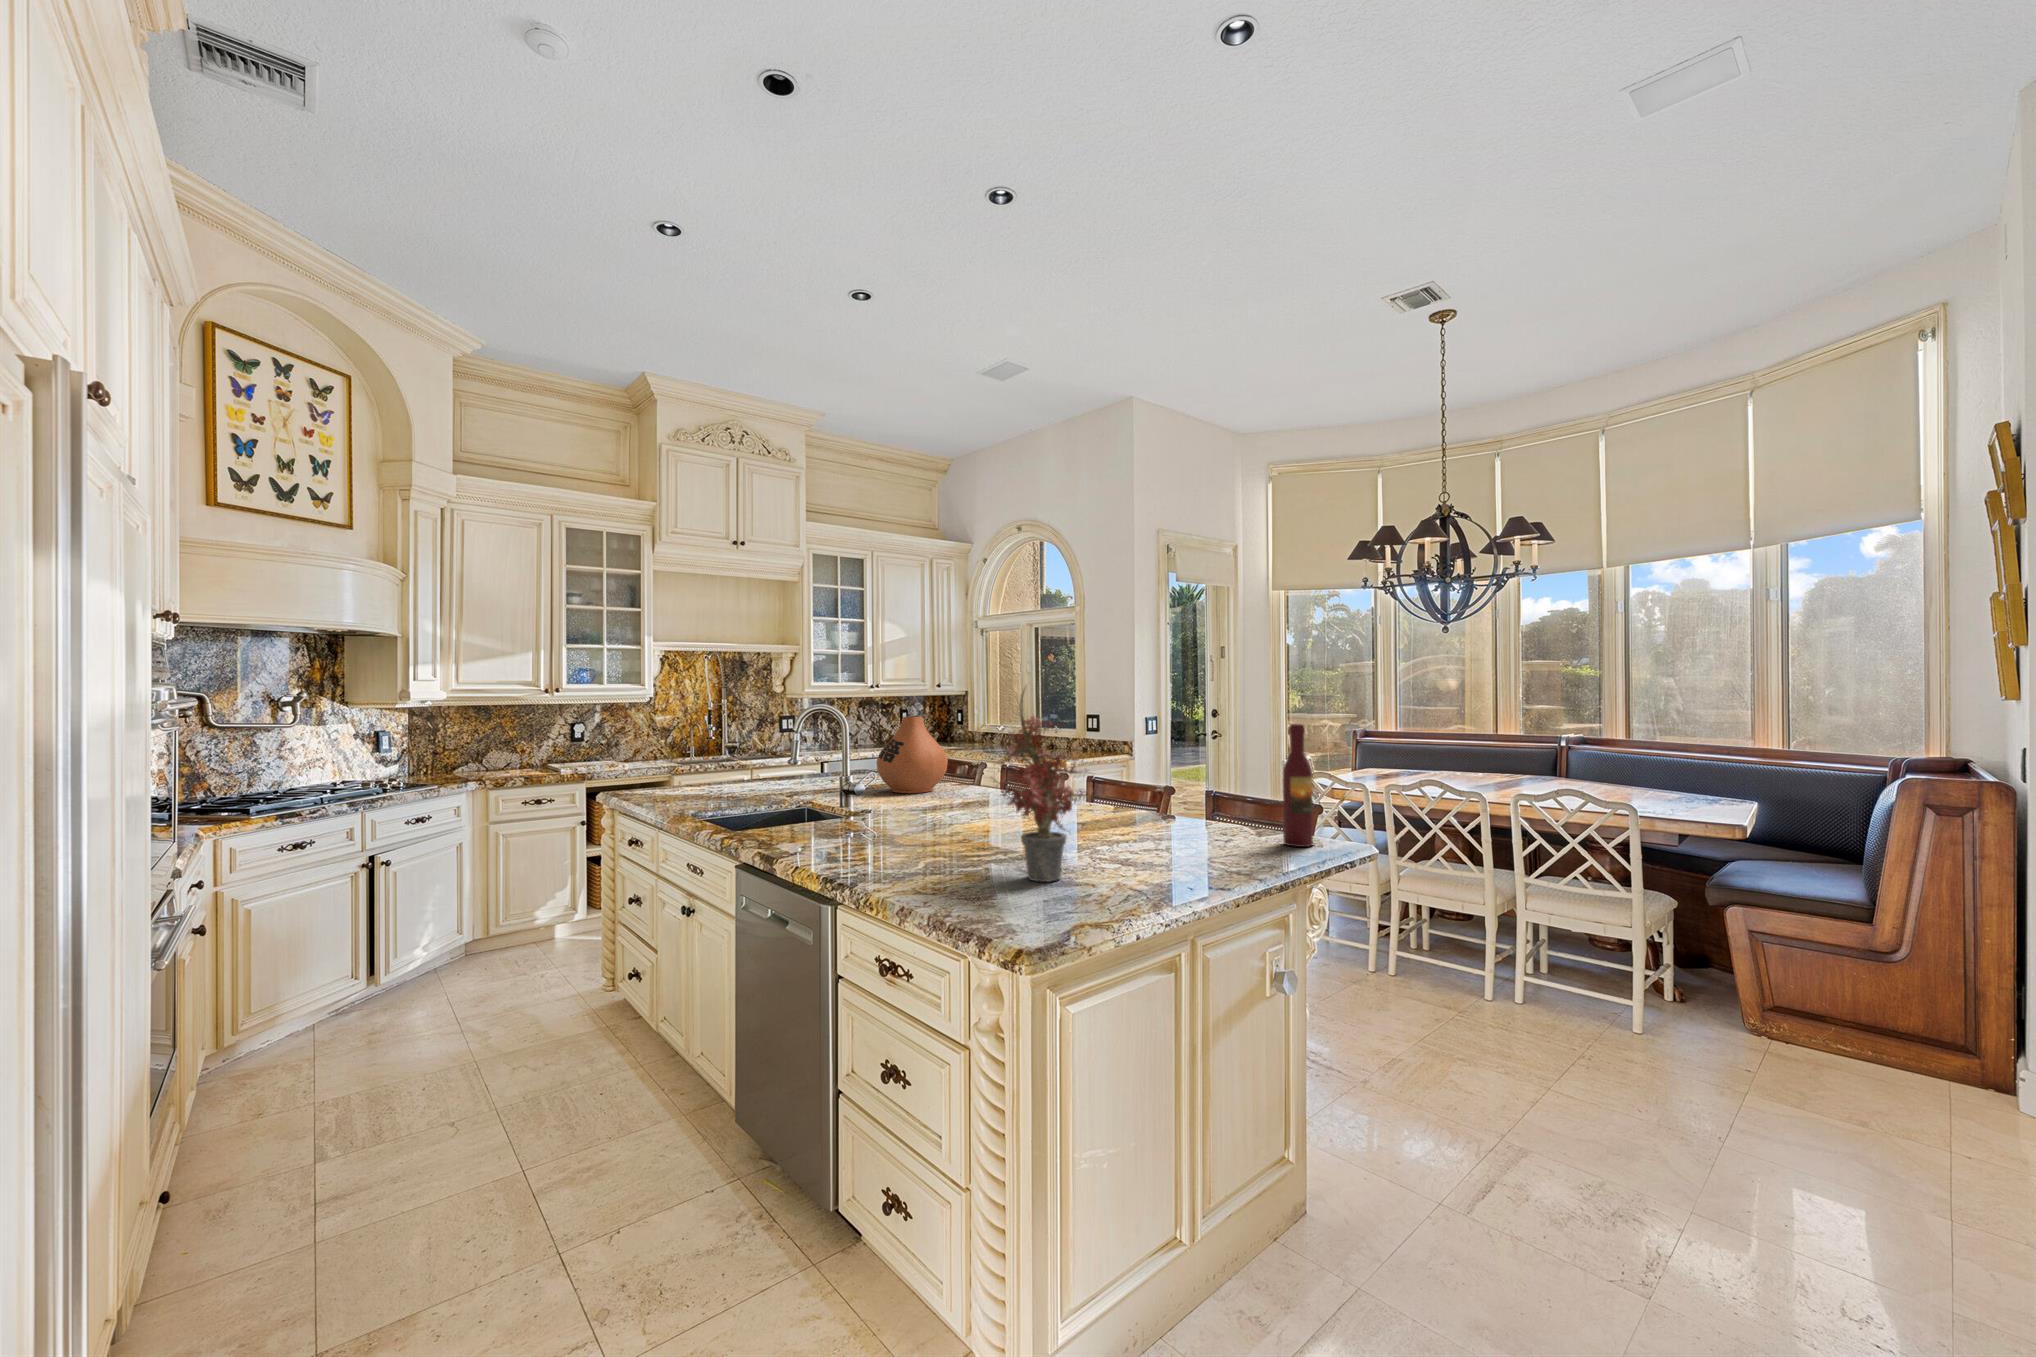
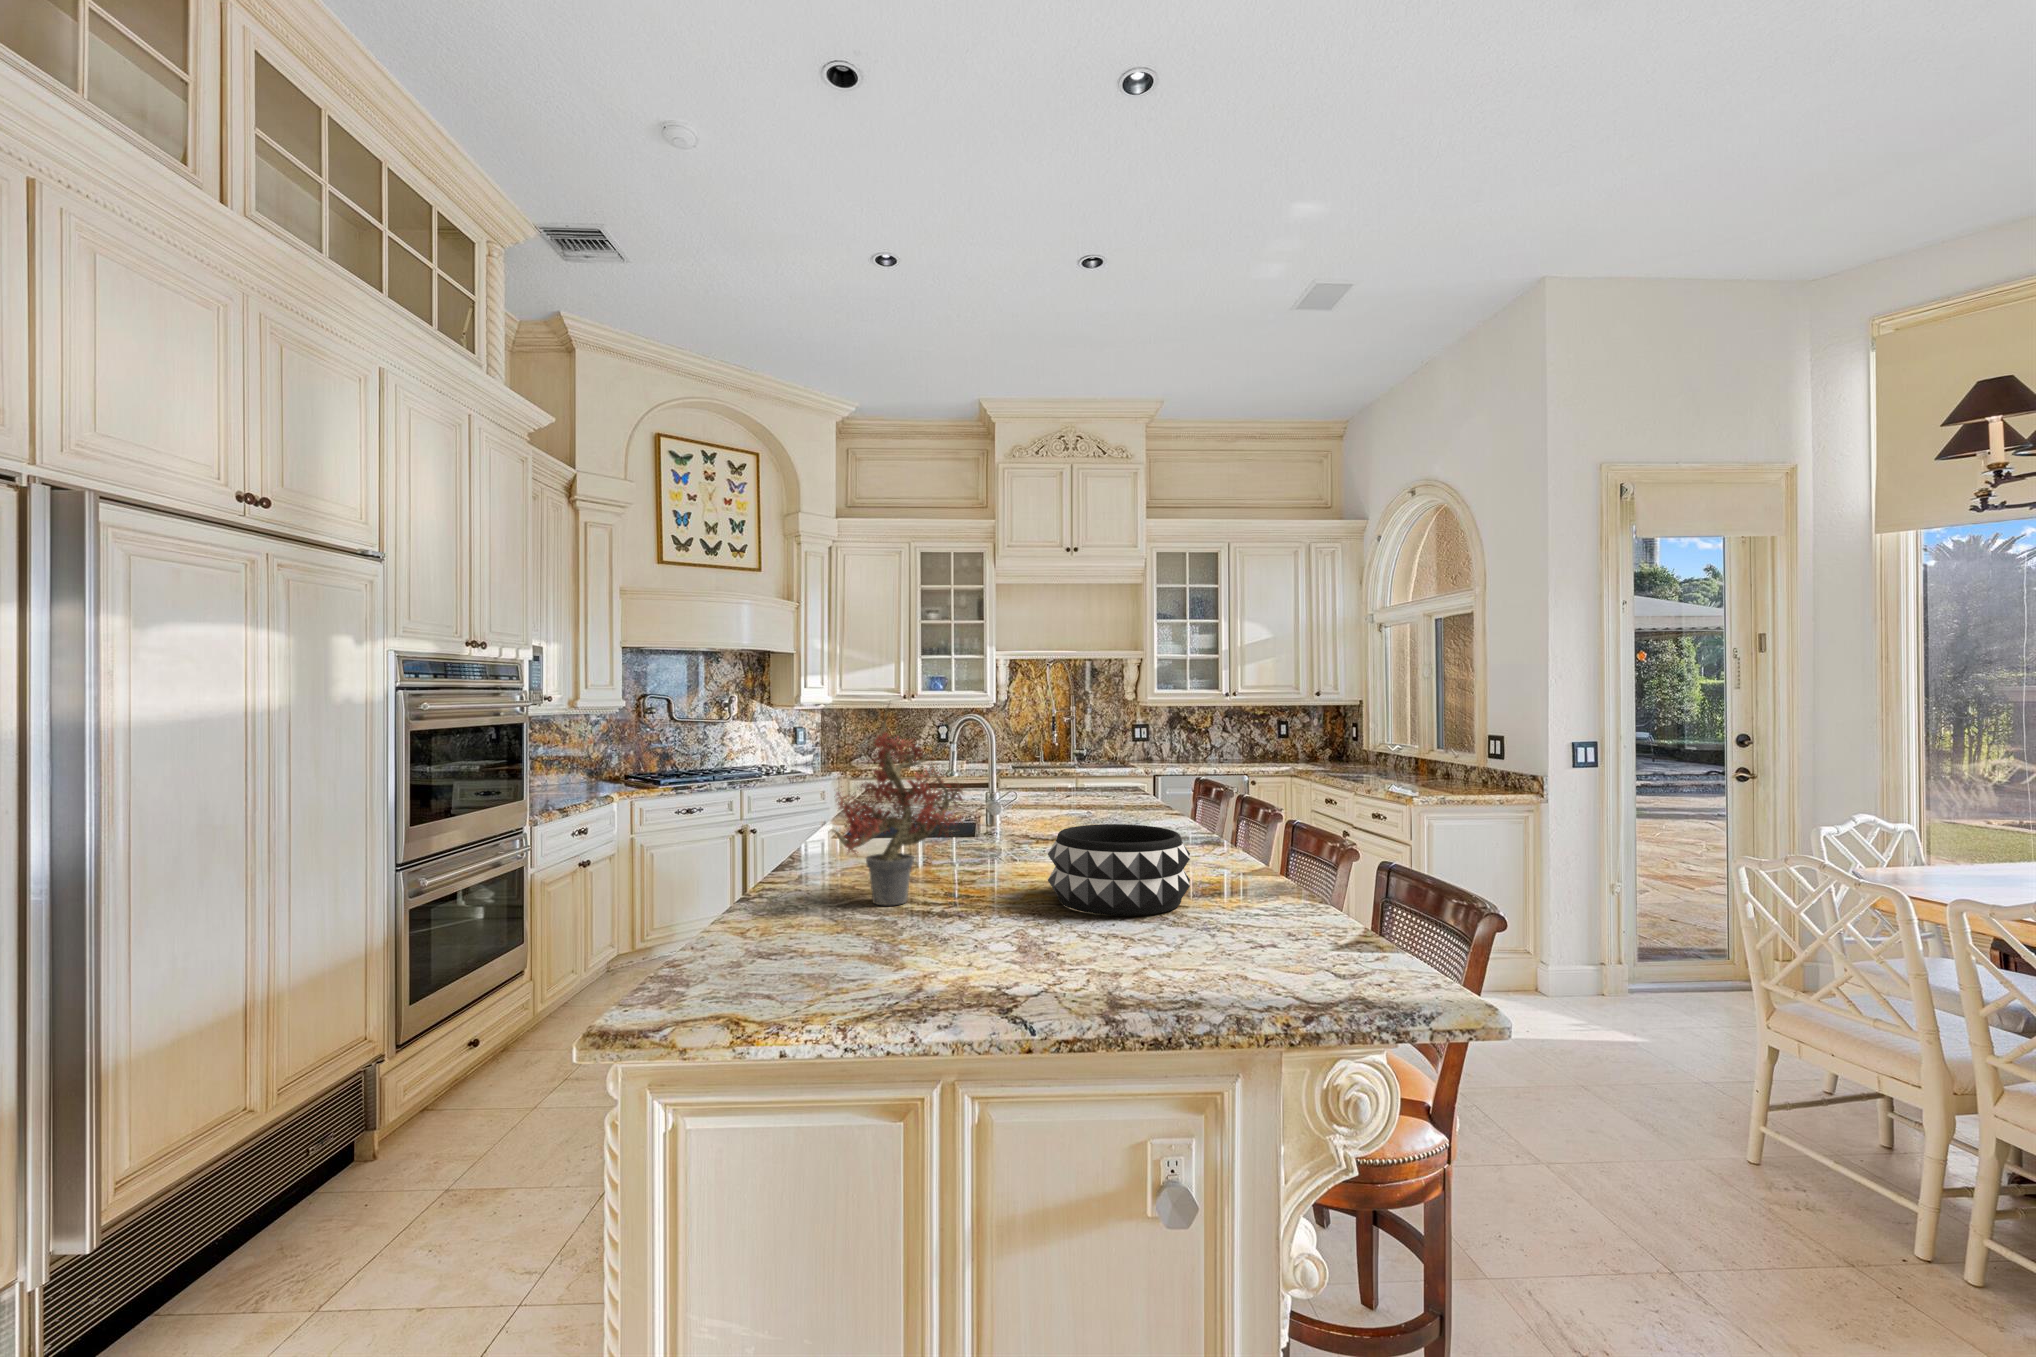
vase: present [876,716,948,793] -> none [1048,729,1119,811]
wine bottle: present [1283,724,1313,847] -> none [1247,755,1287,922]
decorative bowl: none [1129,787,1250,859] -> present [1048,824,1190,916]

